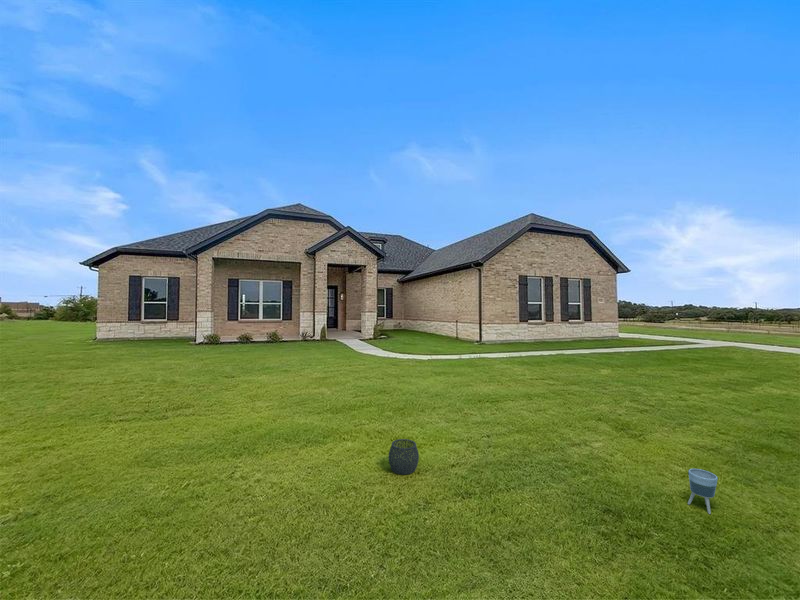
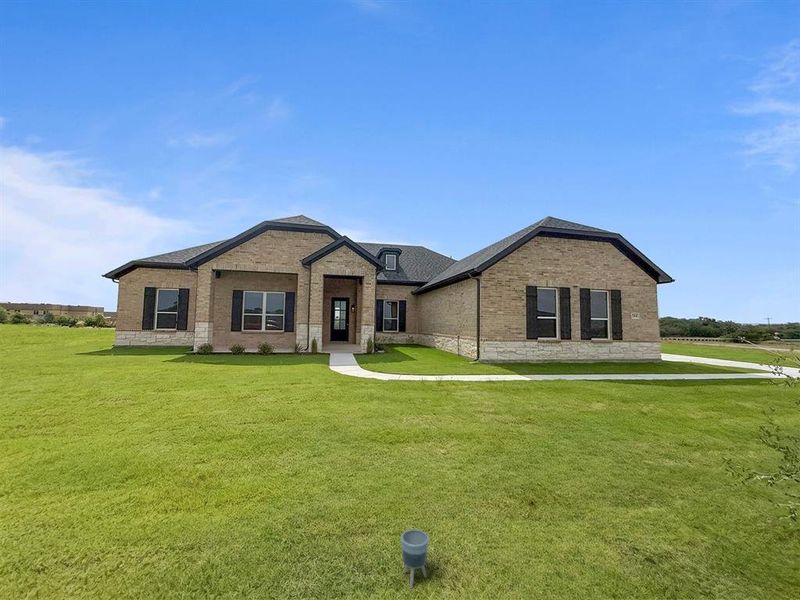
woven basket: present [388,439,419,474] -> none [146,465,183,503]

